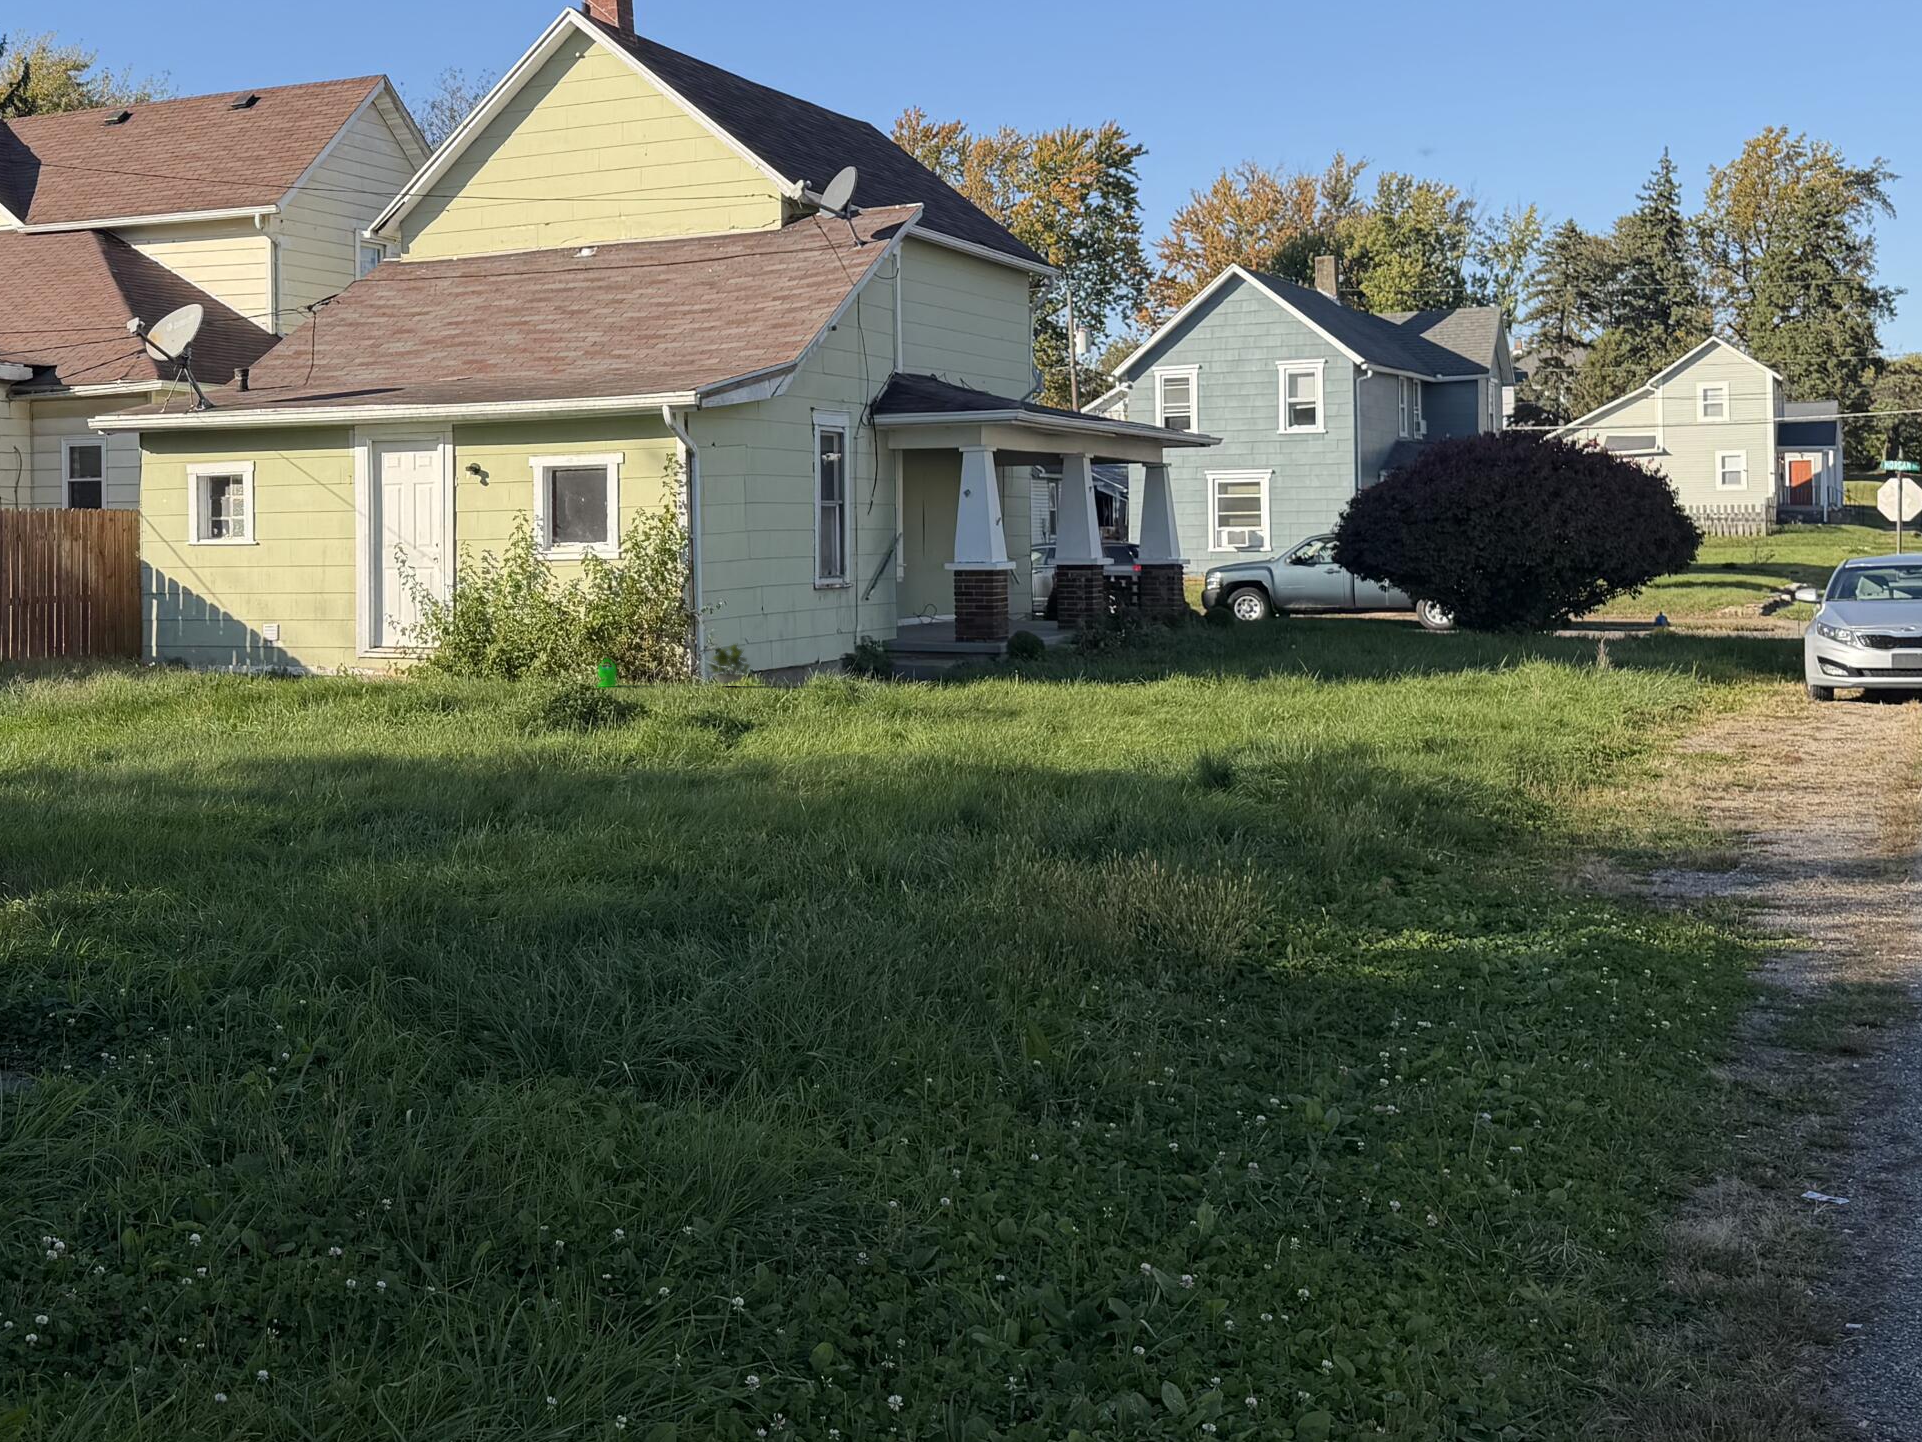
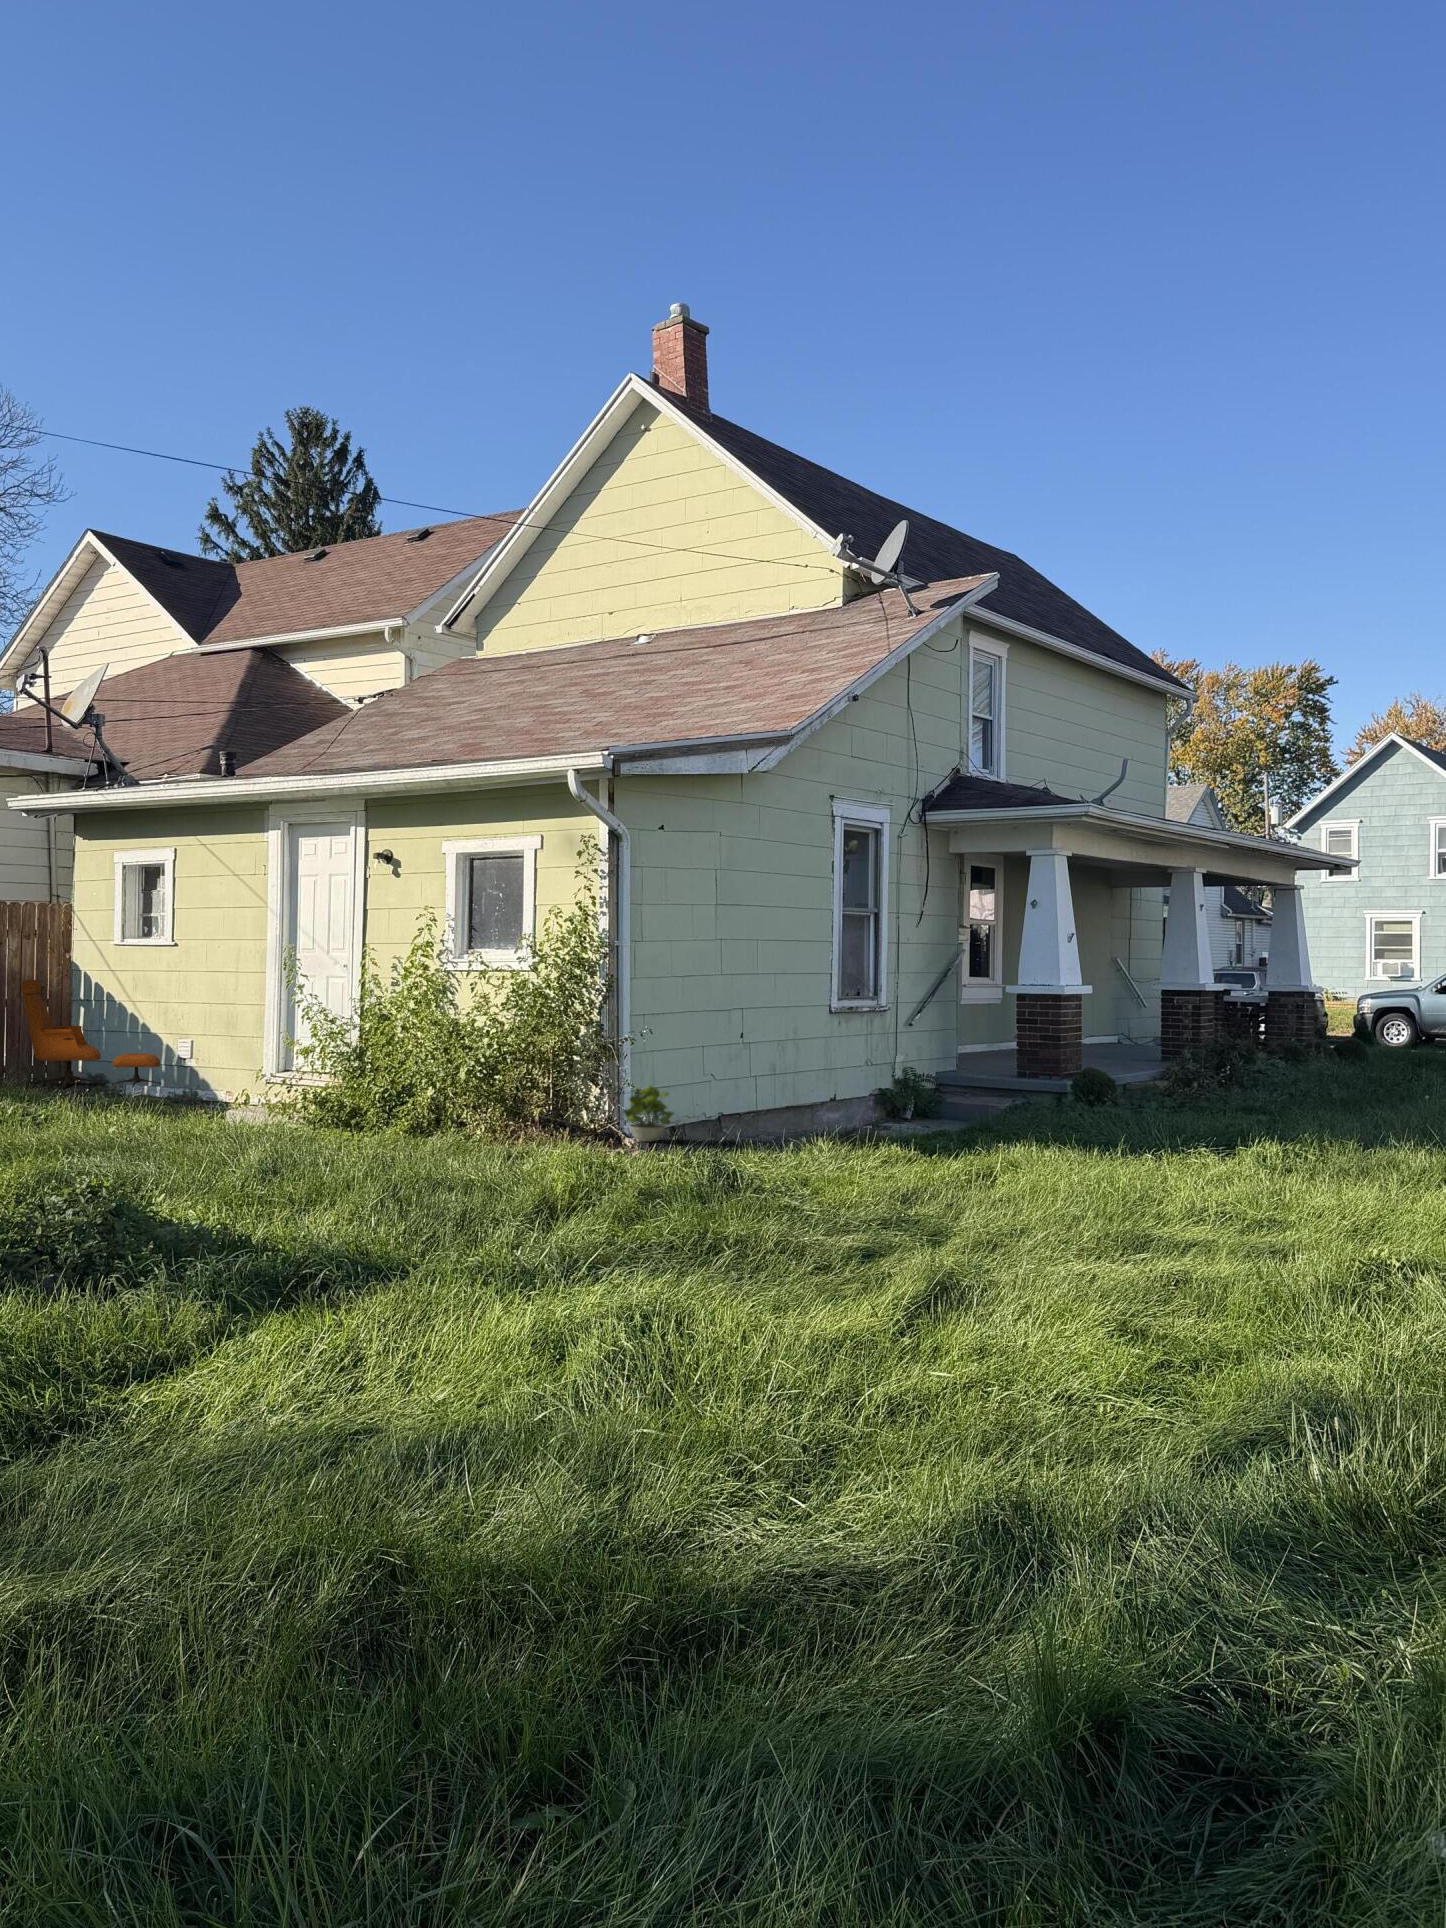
lounge chair: none [135,576,249,668] -> present [21,980,161,1088]
watering can: present [598,659,617,687] -> none [477,1099,504,1137]

